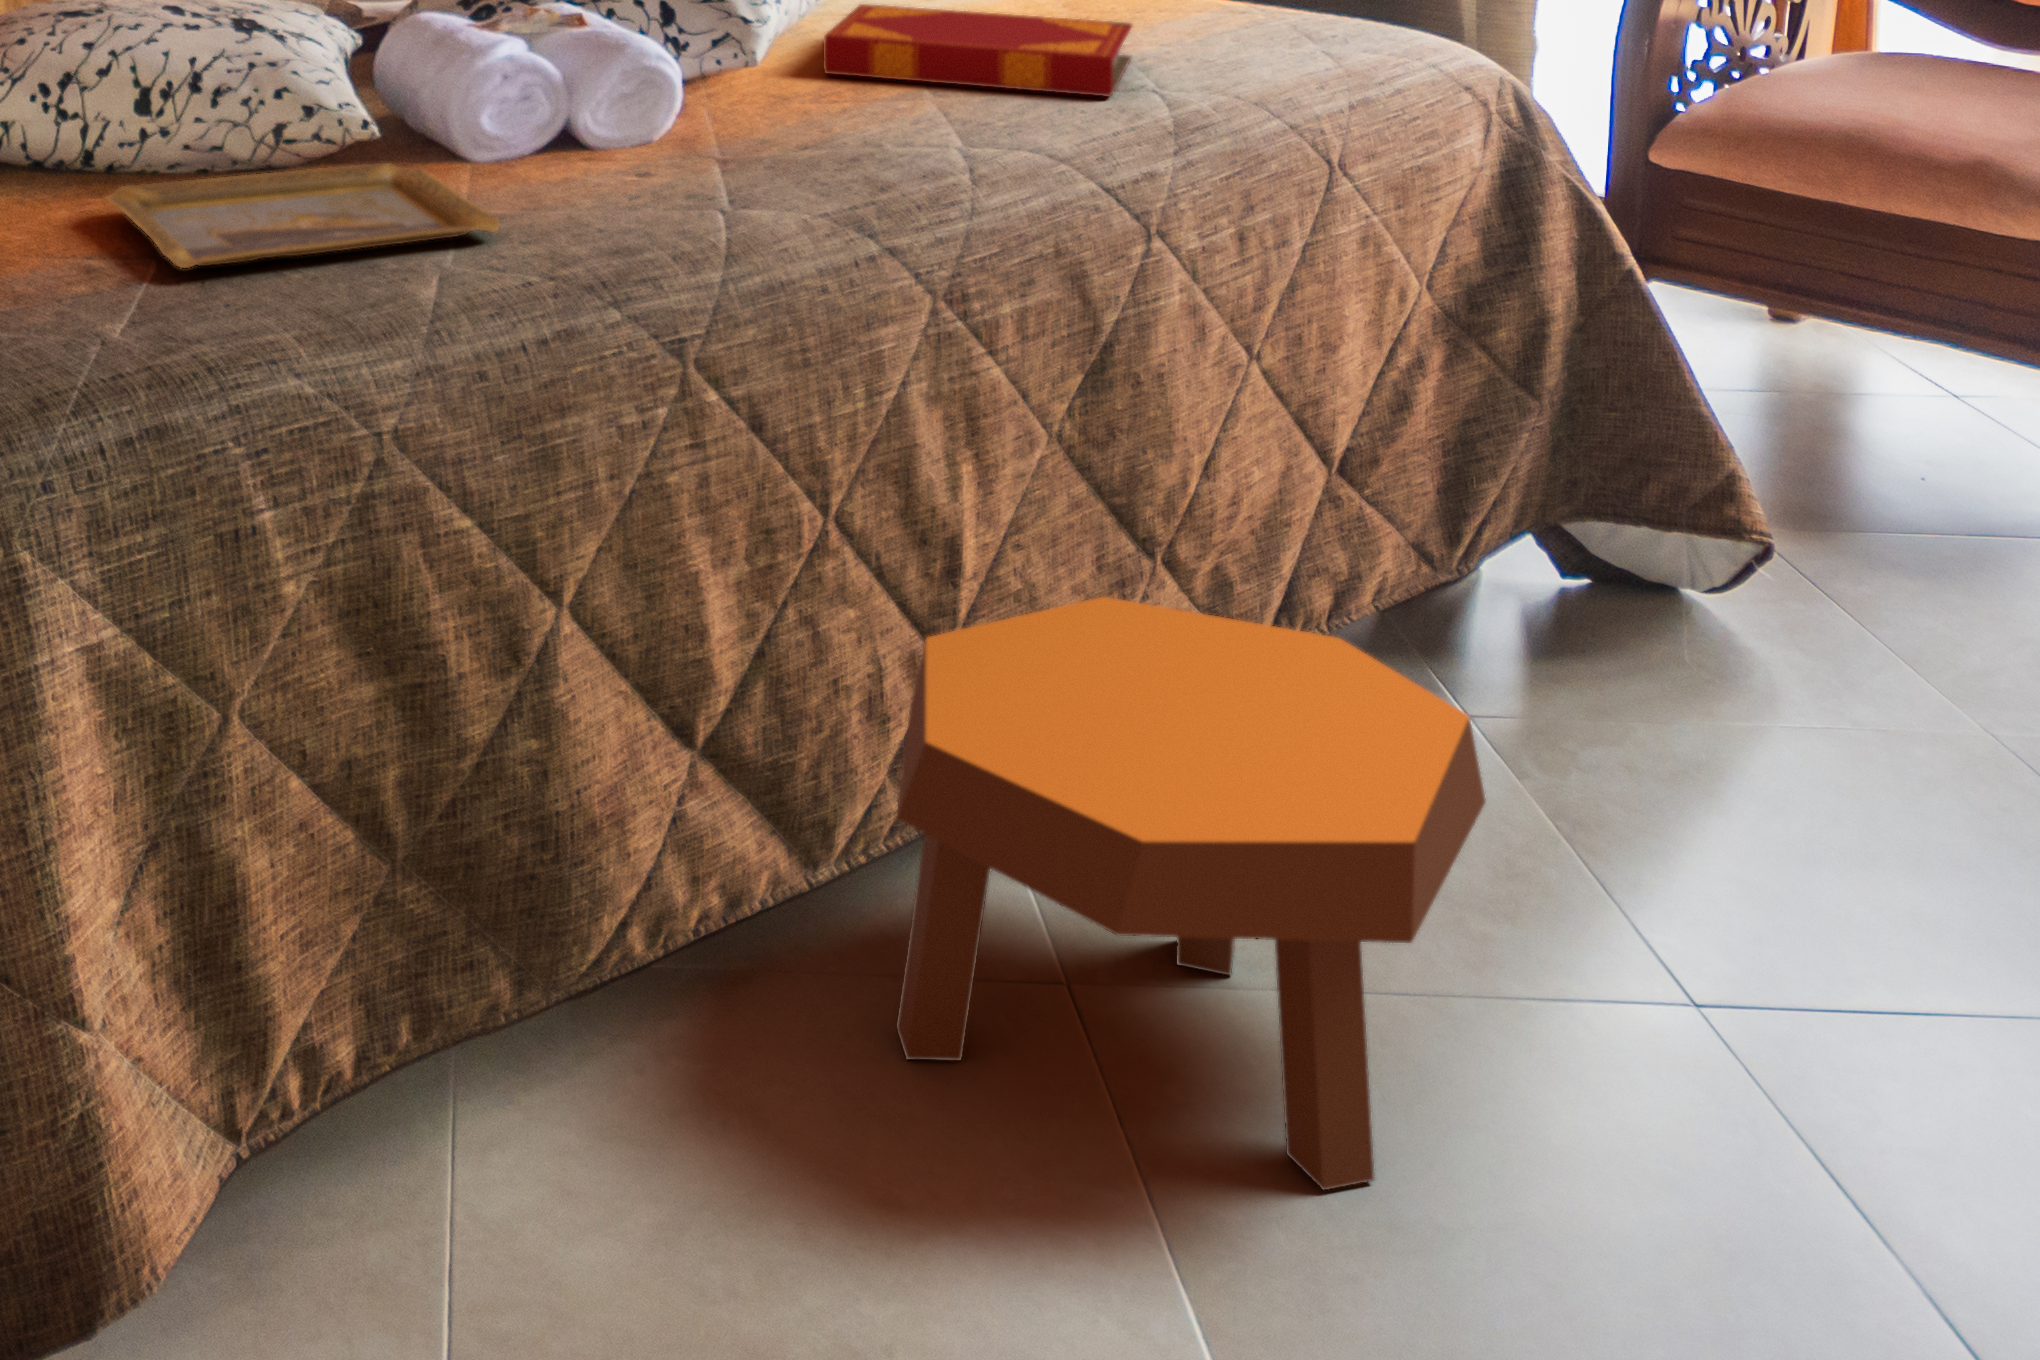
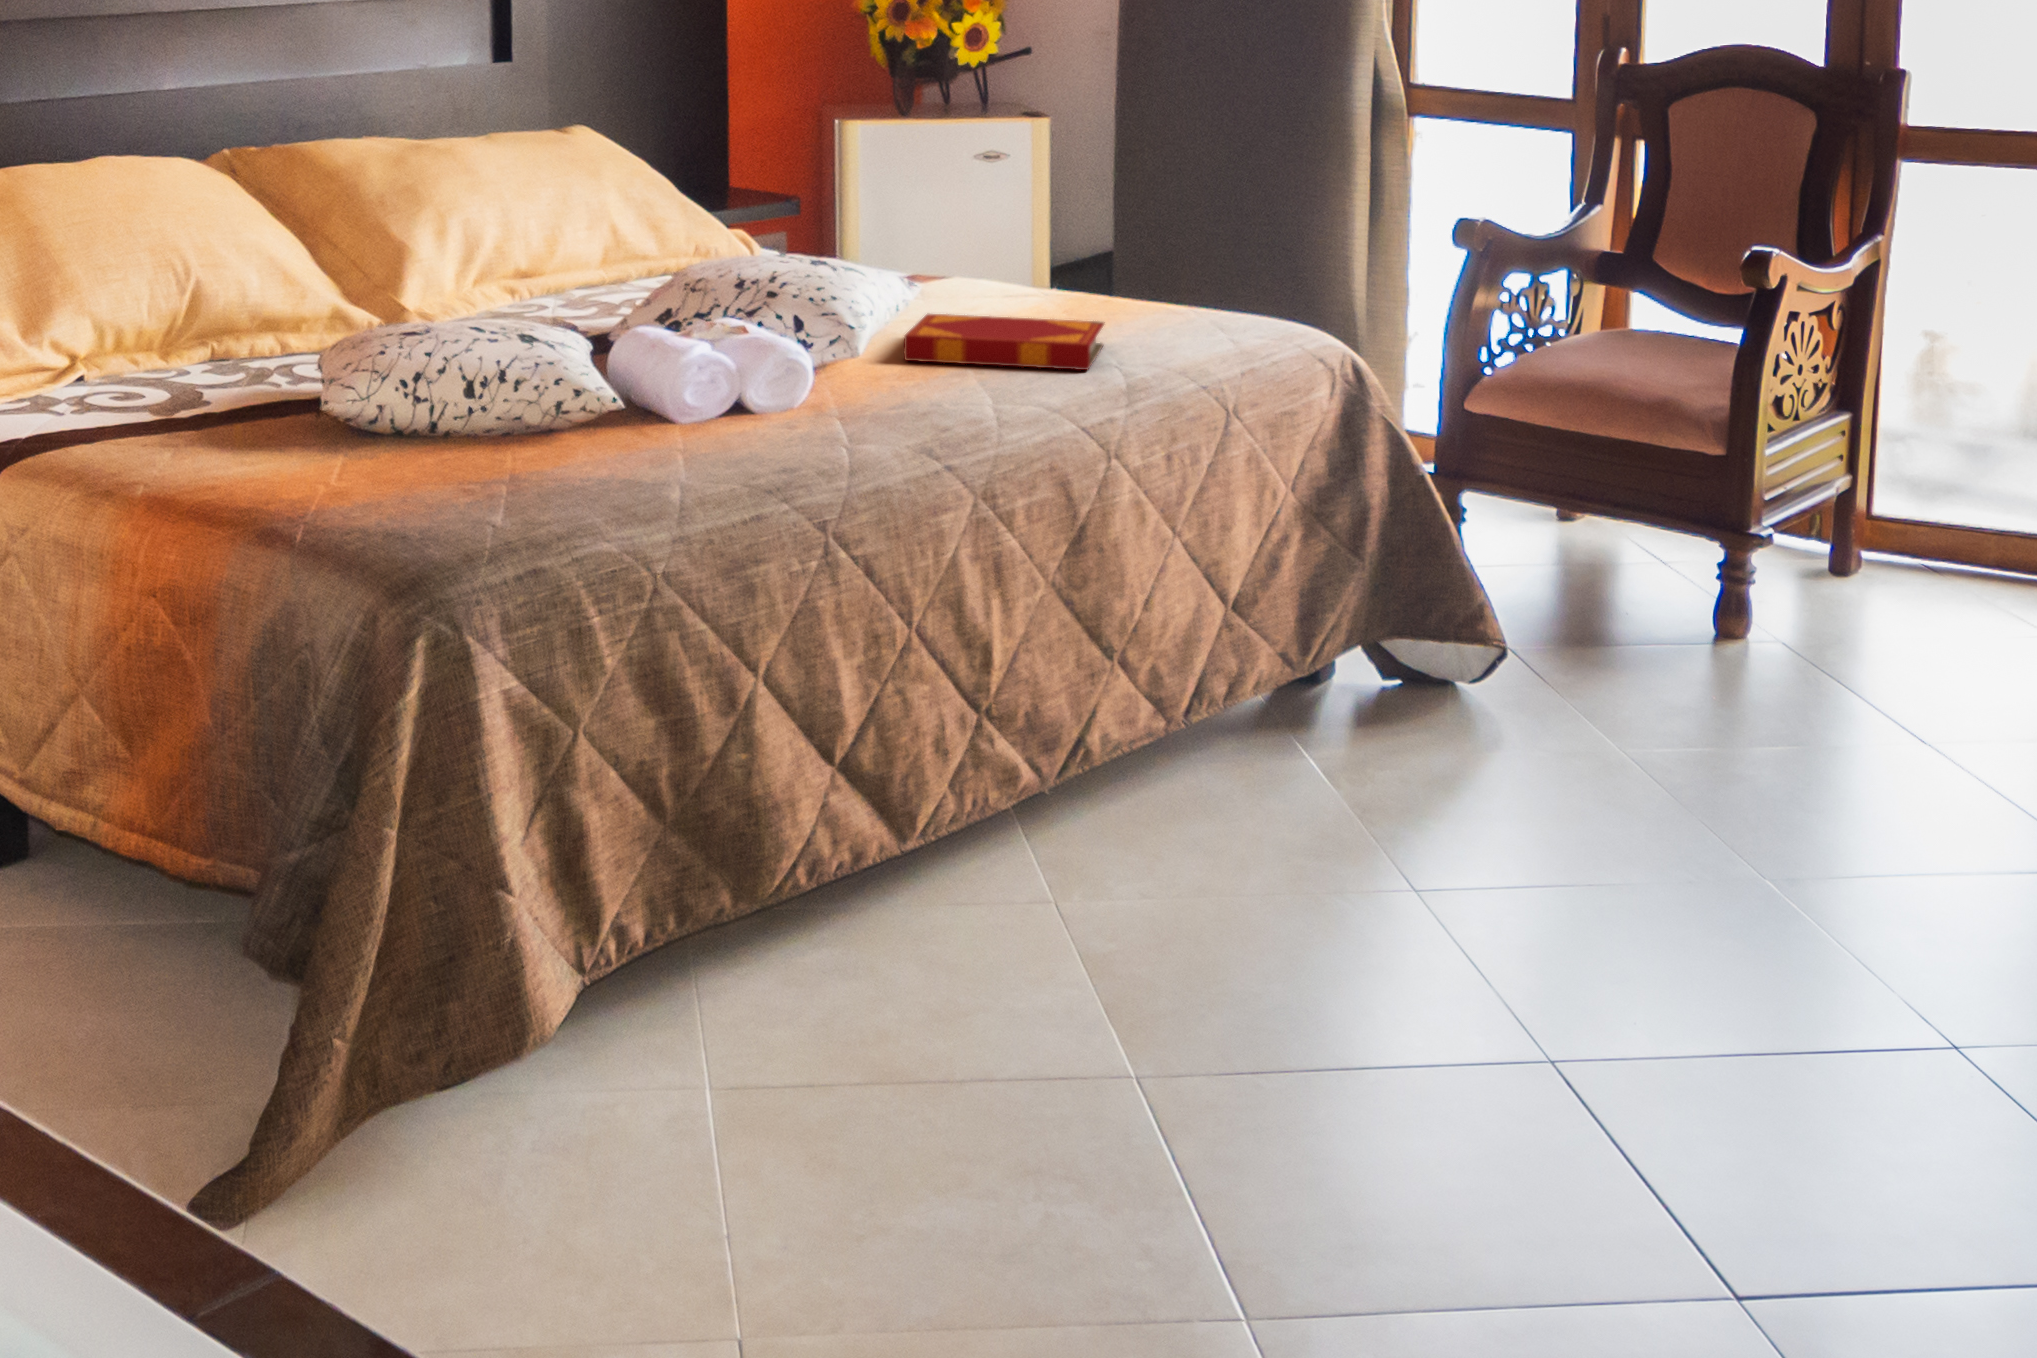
tray: present [106,163,500,268] -> none [460,424,712,488]
footstool: present [896,597,1486,1190] -> none [955,677,1295,985]

